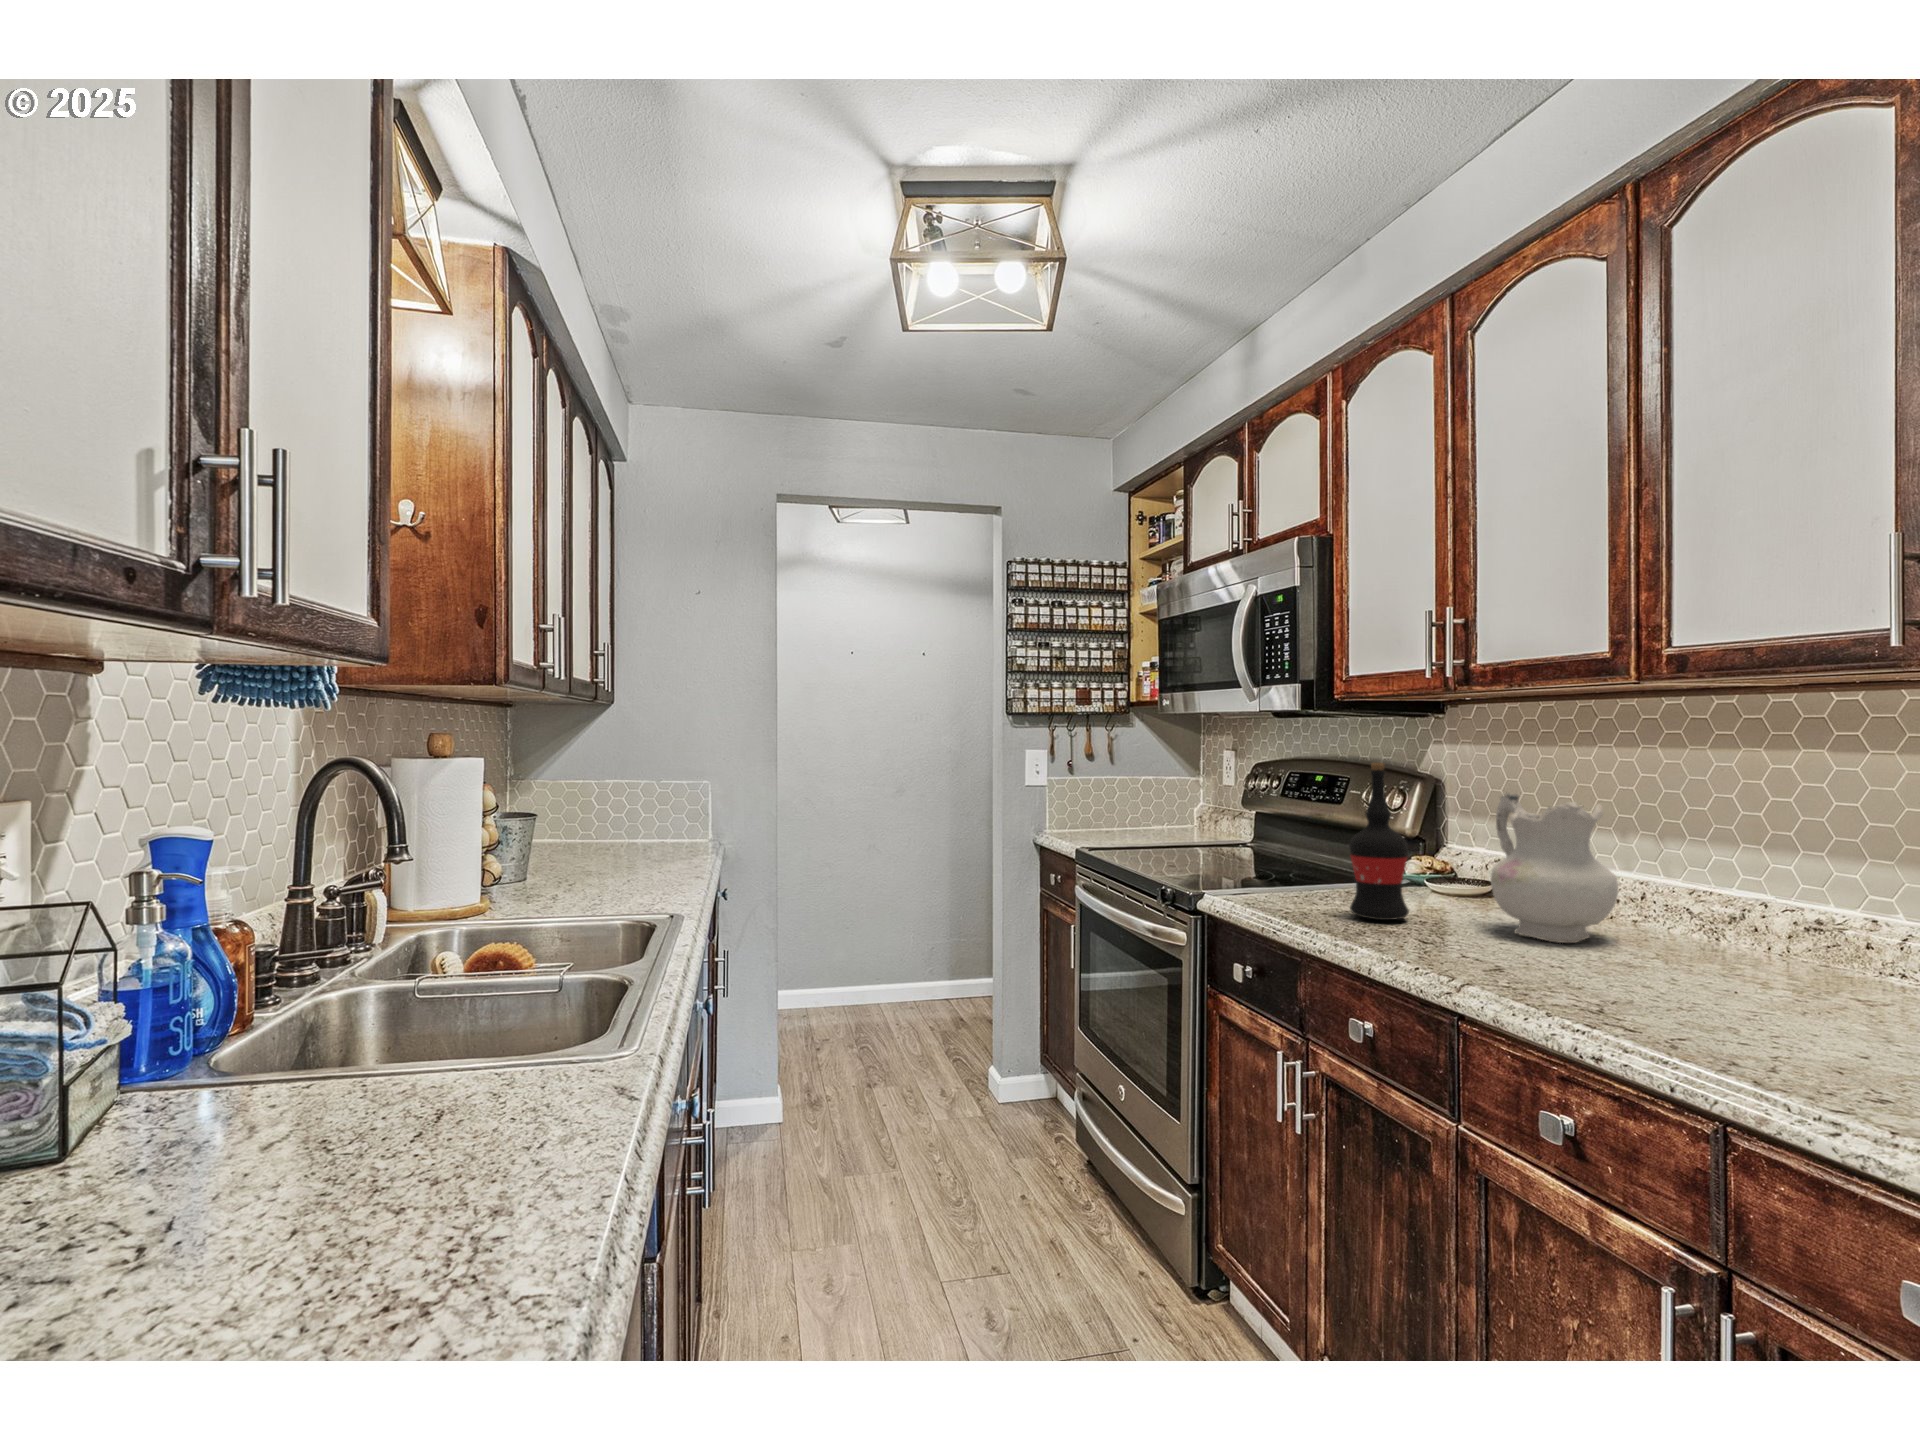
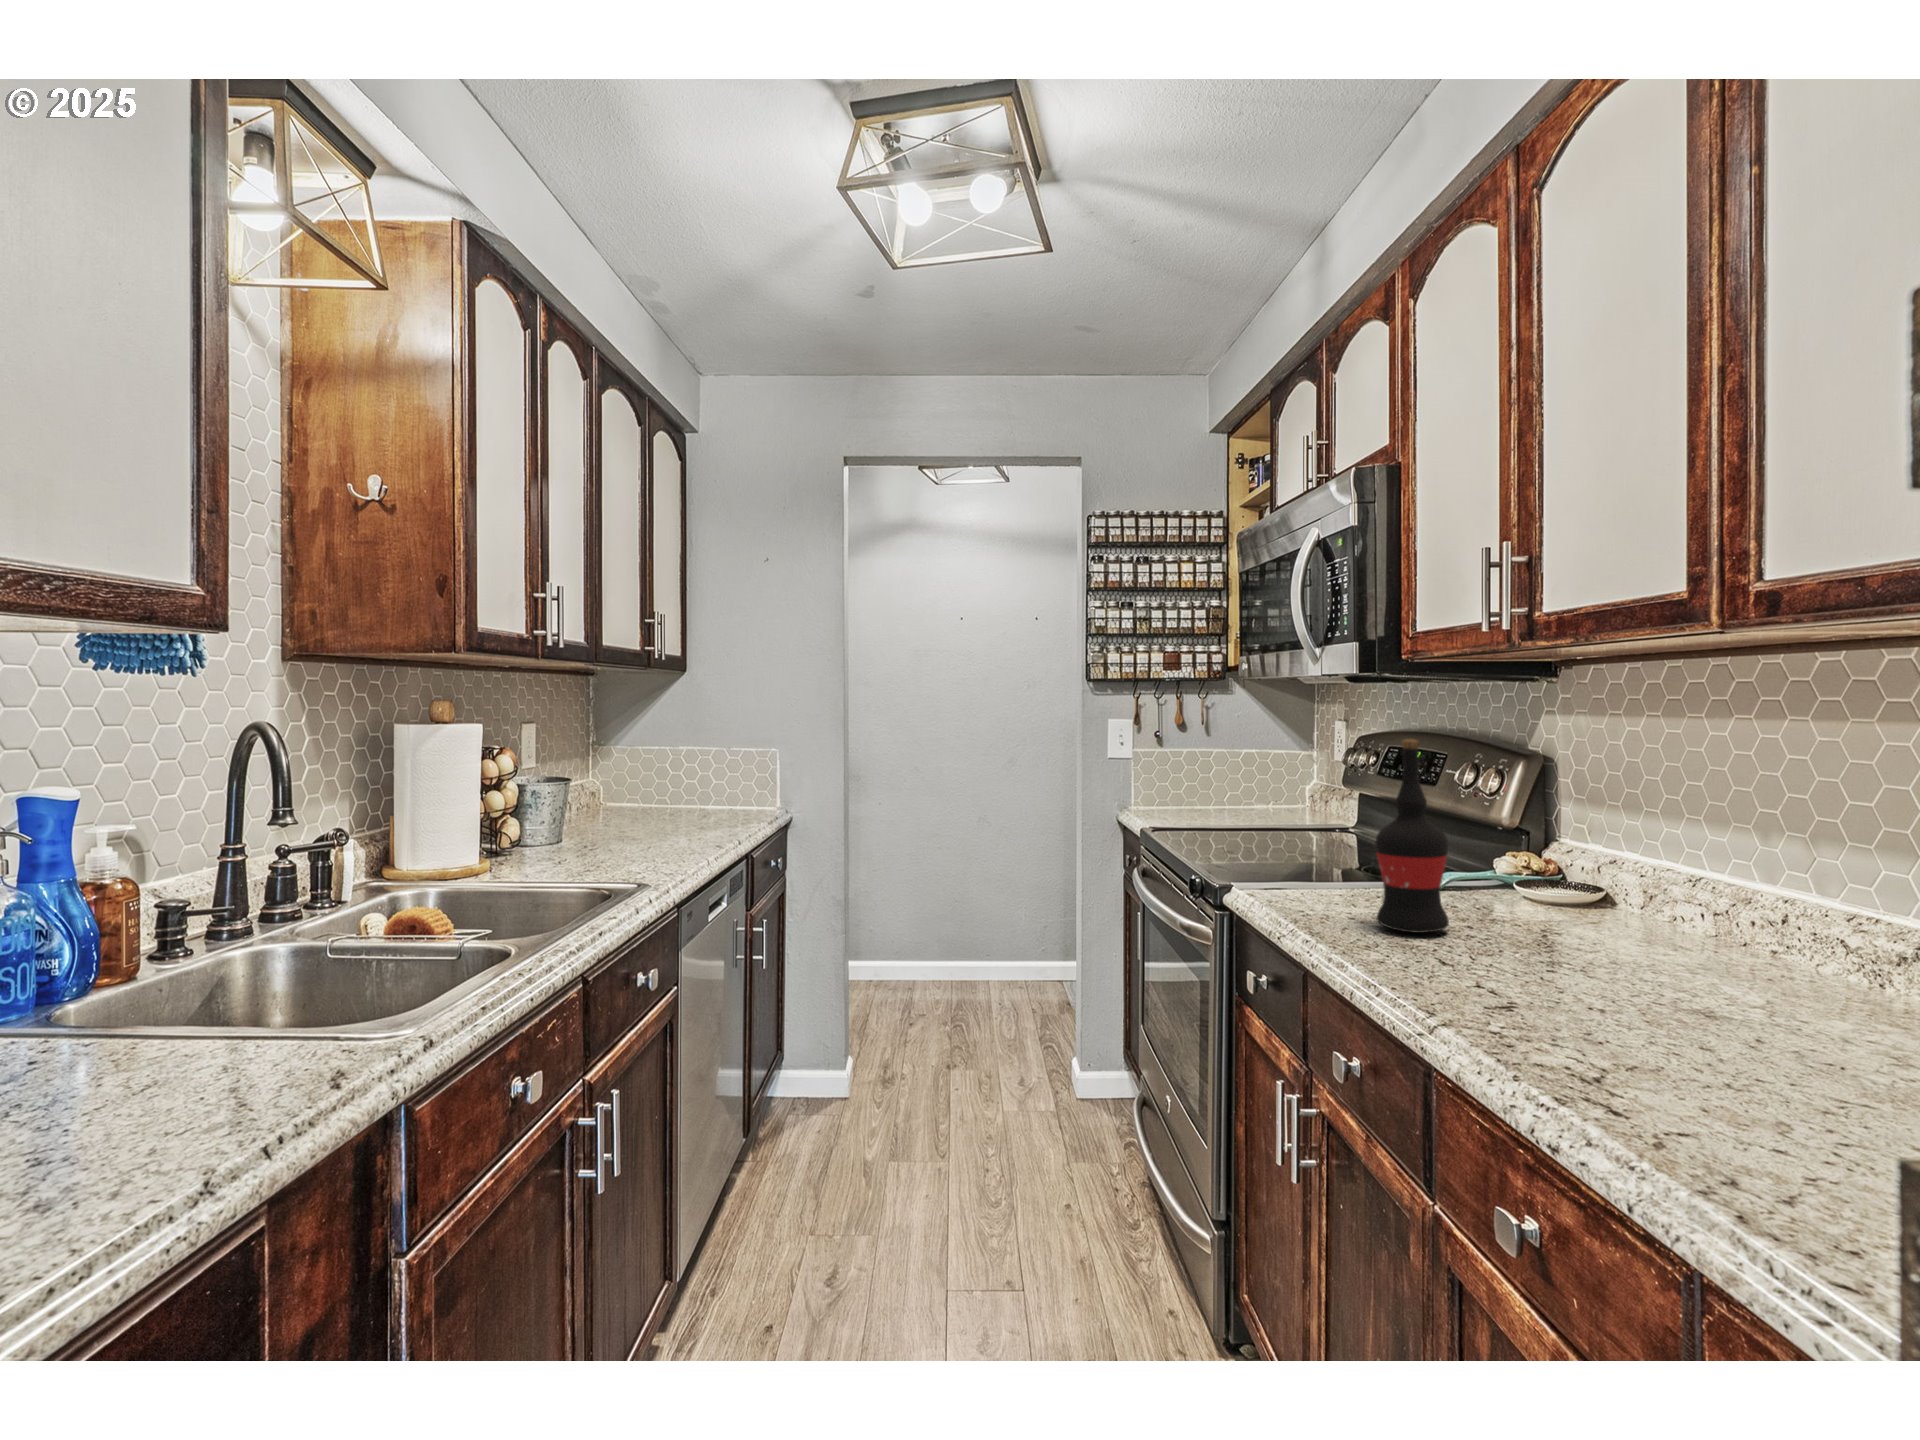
ceramic pitcher: present [1491,793,1618,943] -> none [1547,777,1718,975]

